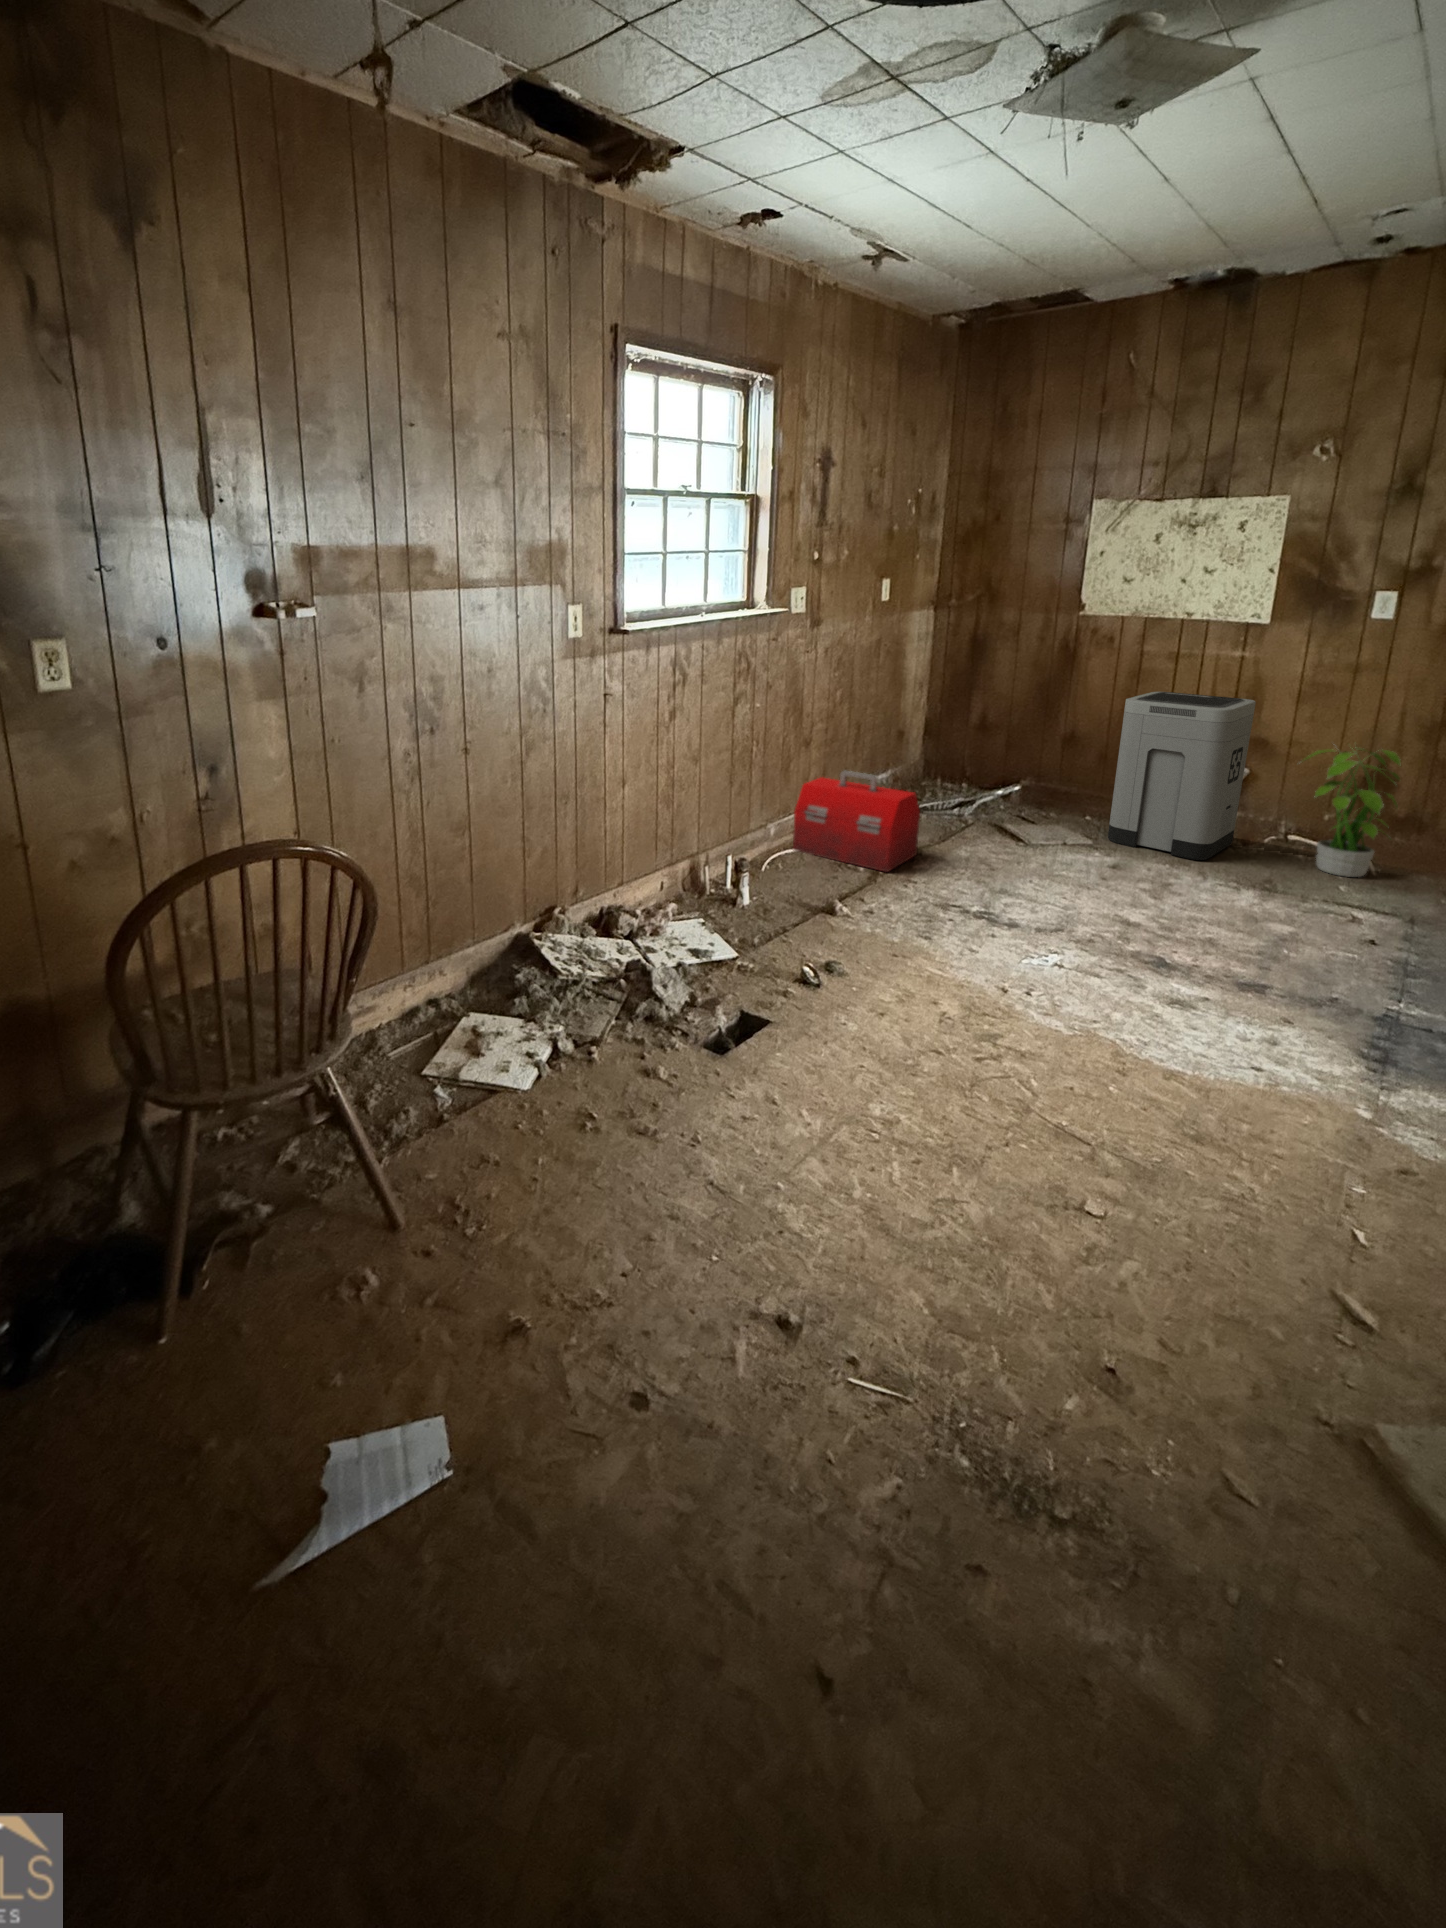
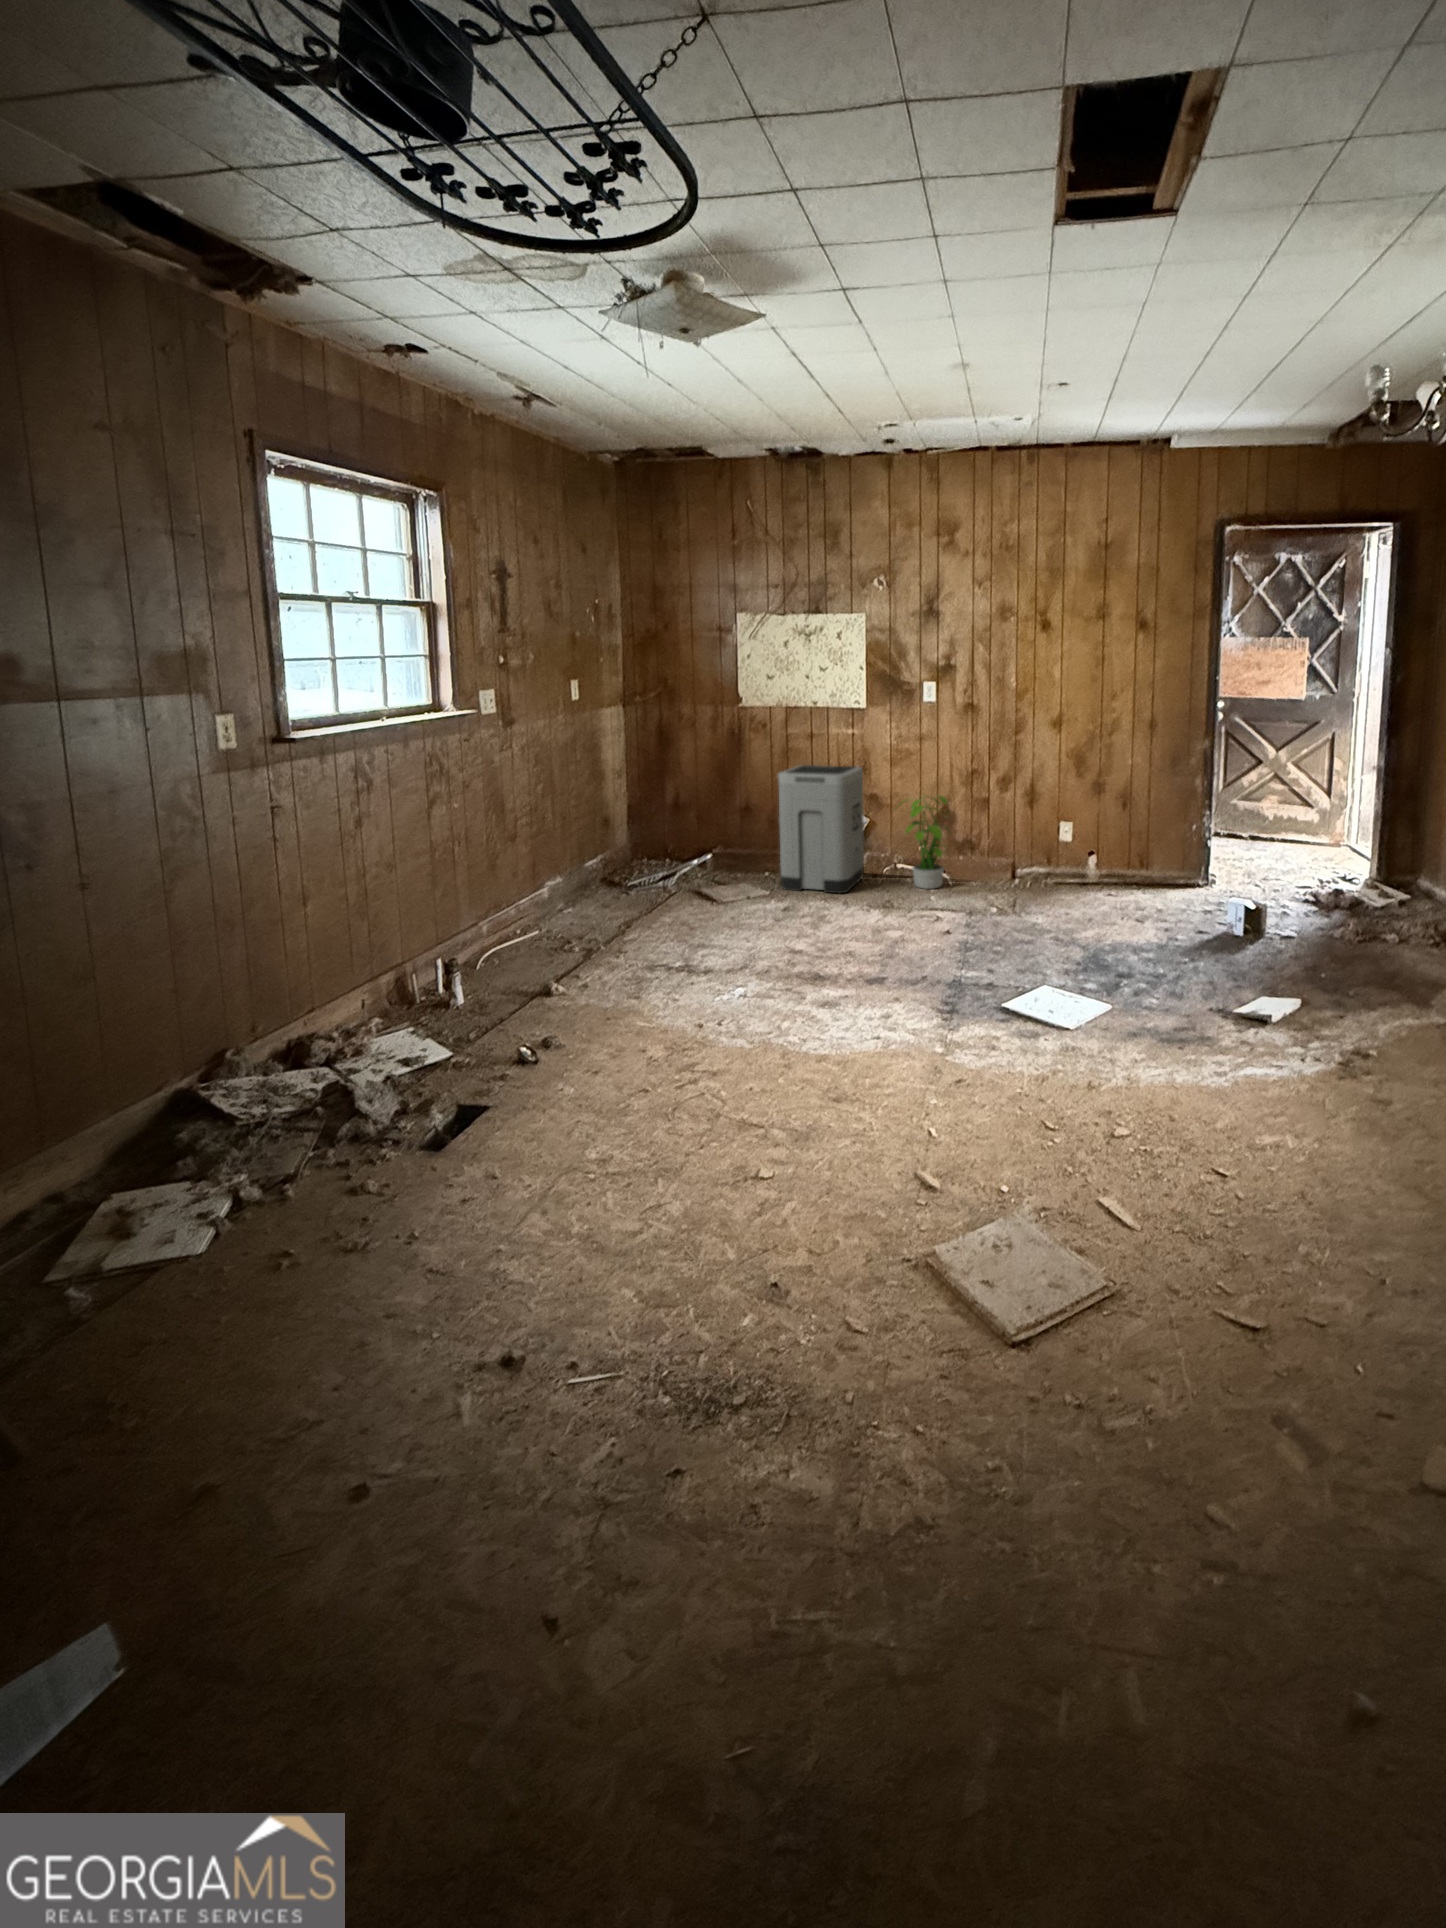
toolbox: present [793,771,920,872] -> none [508,858,629,947]

